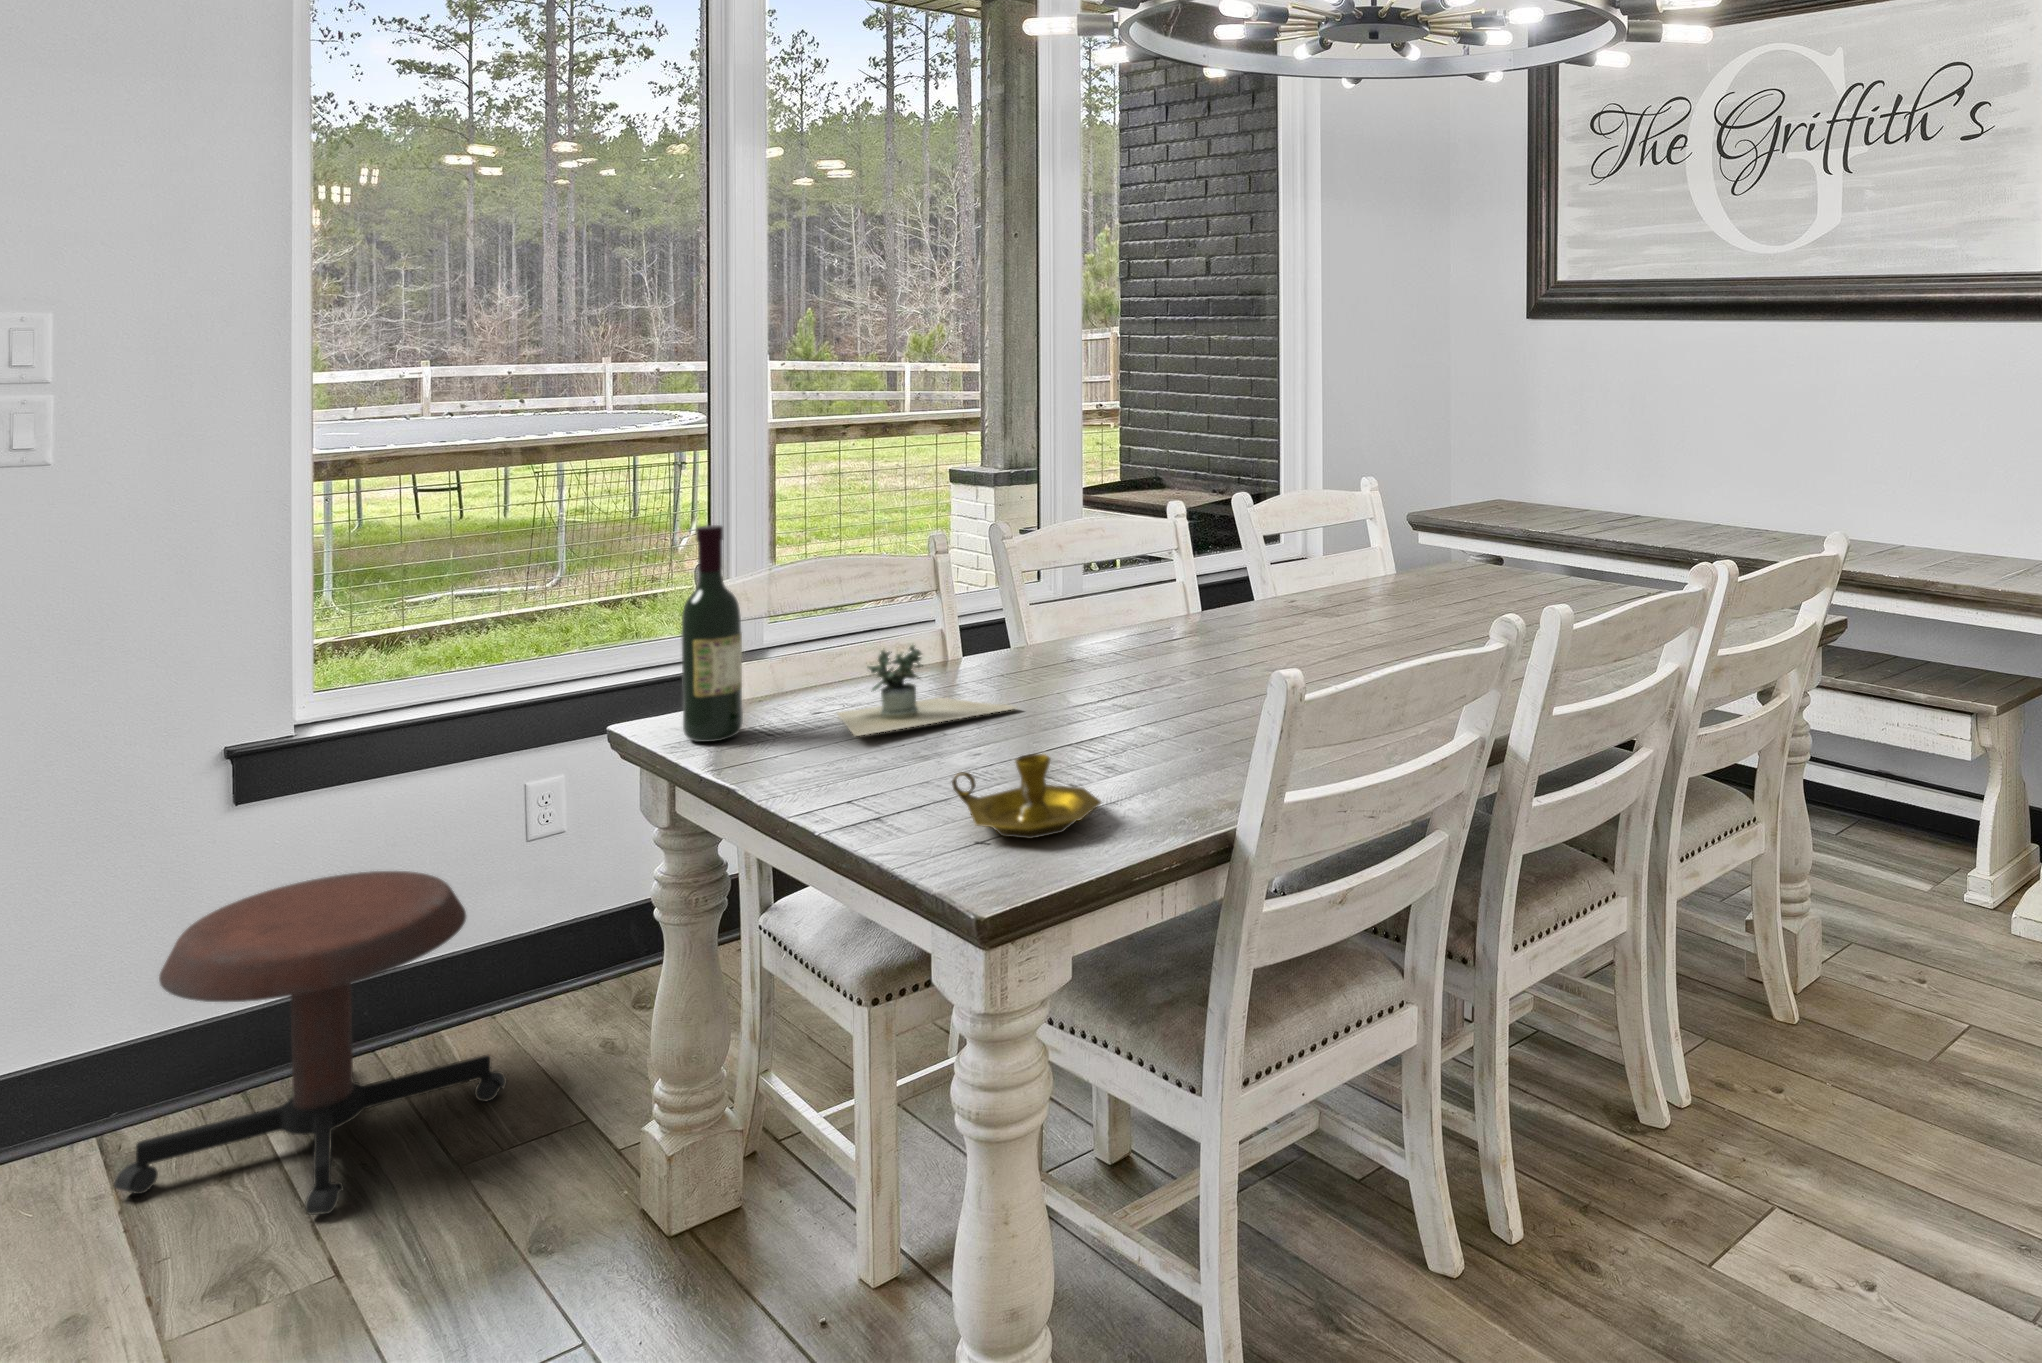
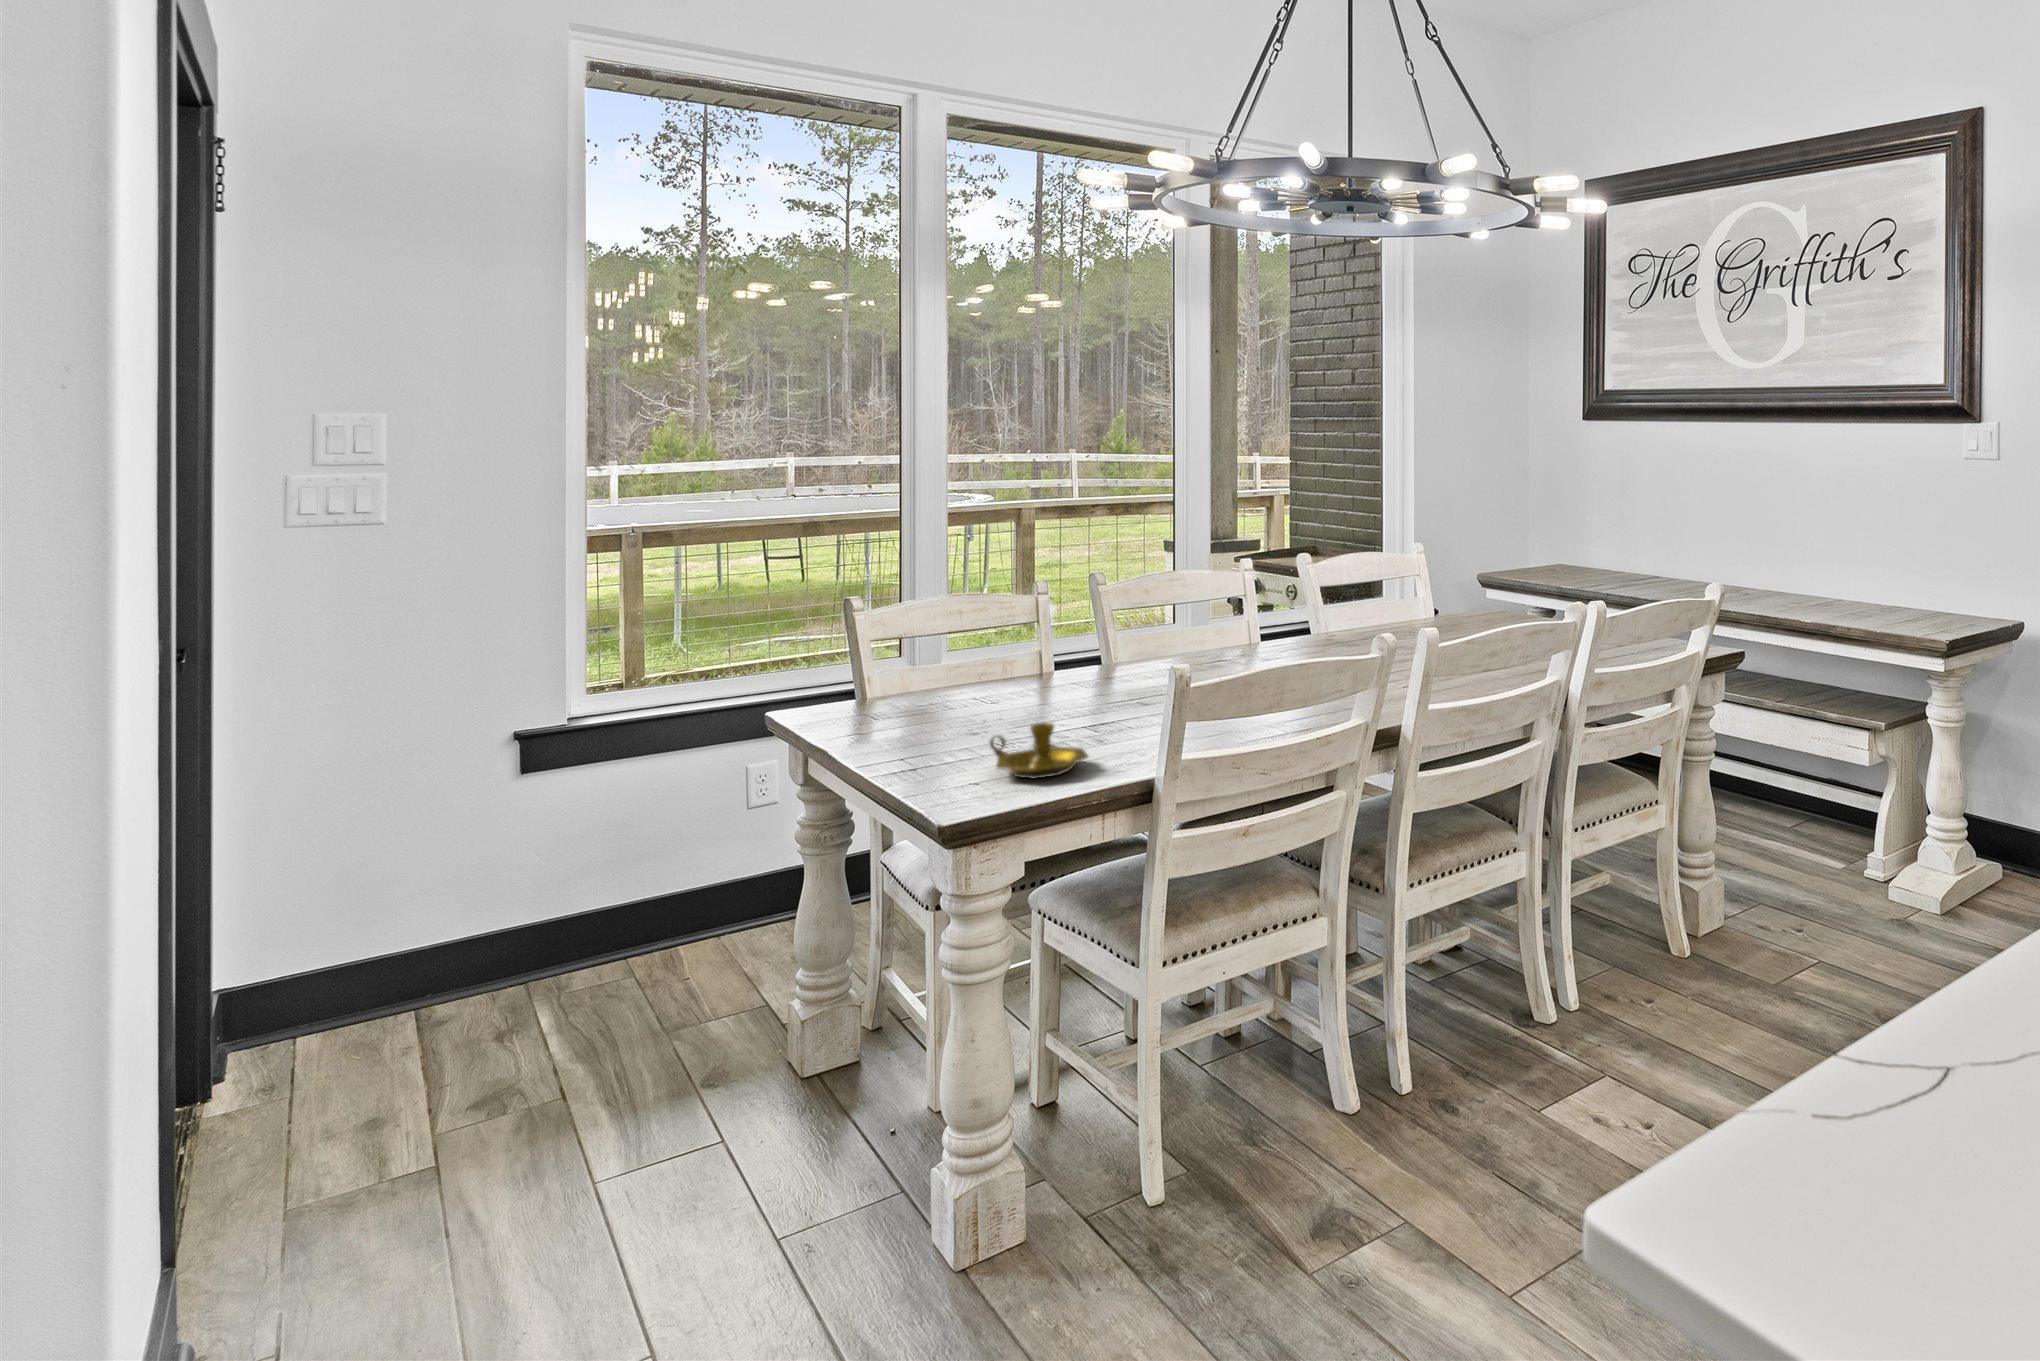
wine bottle: present [681,525,743,742] -> none [828,567,873,721]
potted plant: present [838,645,1015,736] -> none [943,654,1121,718]
stool: present [114,871,507,1215] -> none [418,823,708,1062]

